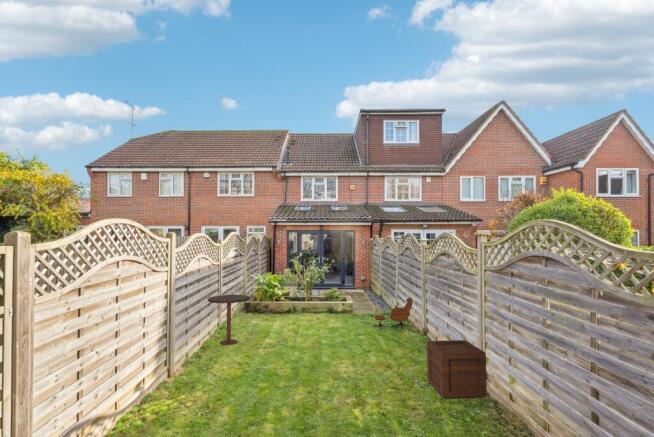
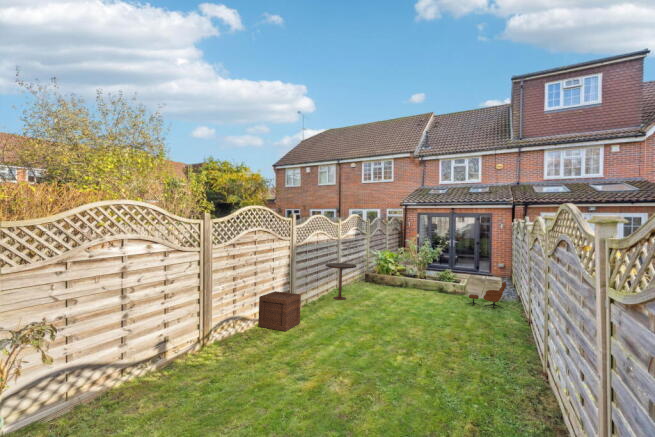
wooden crate: present [427,340,487,398] -> present [258,291,301,331]

